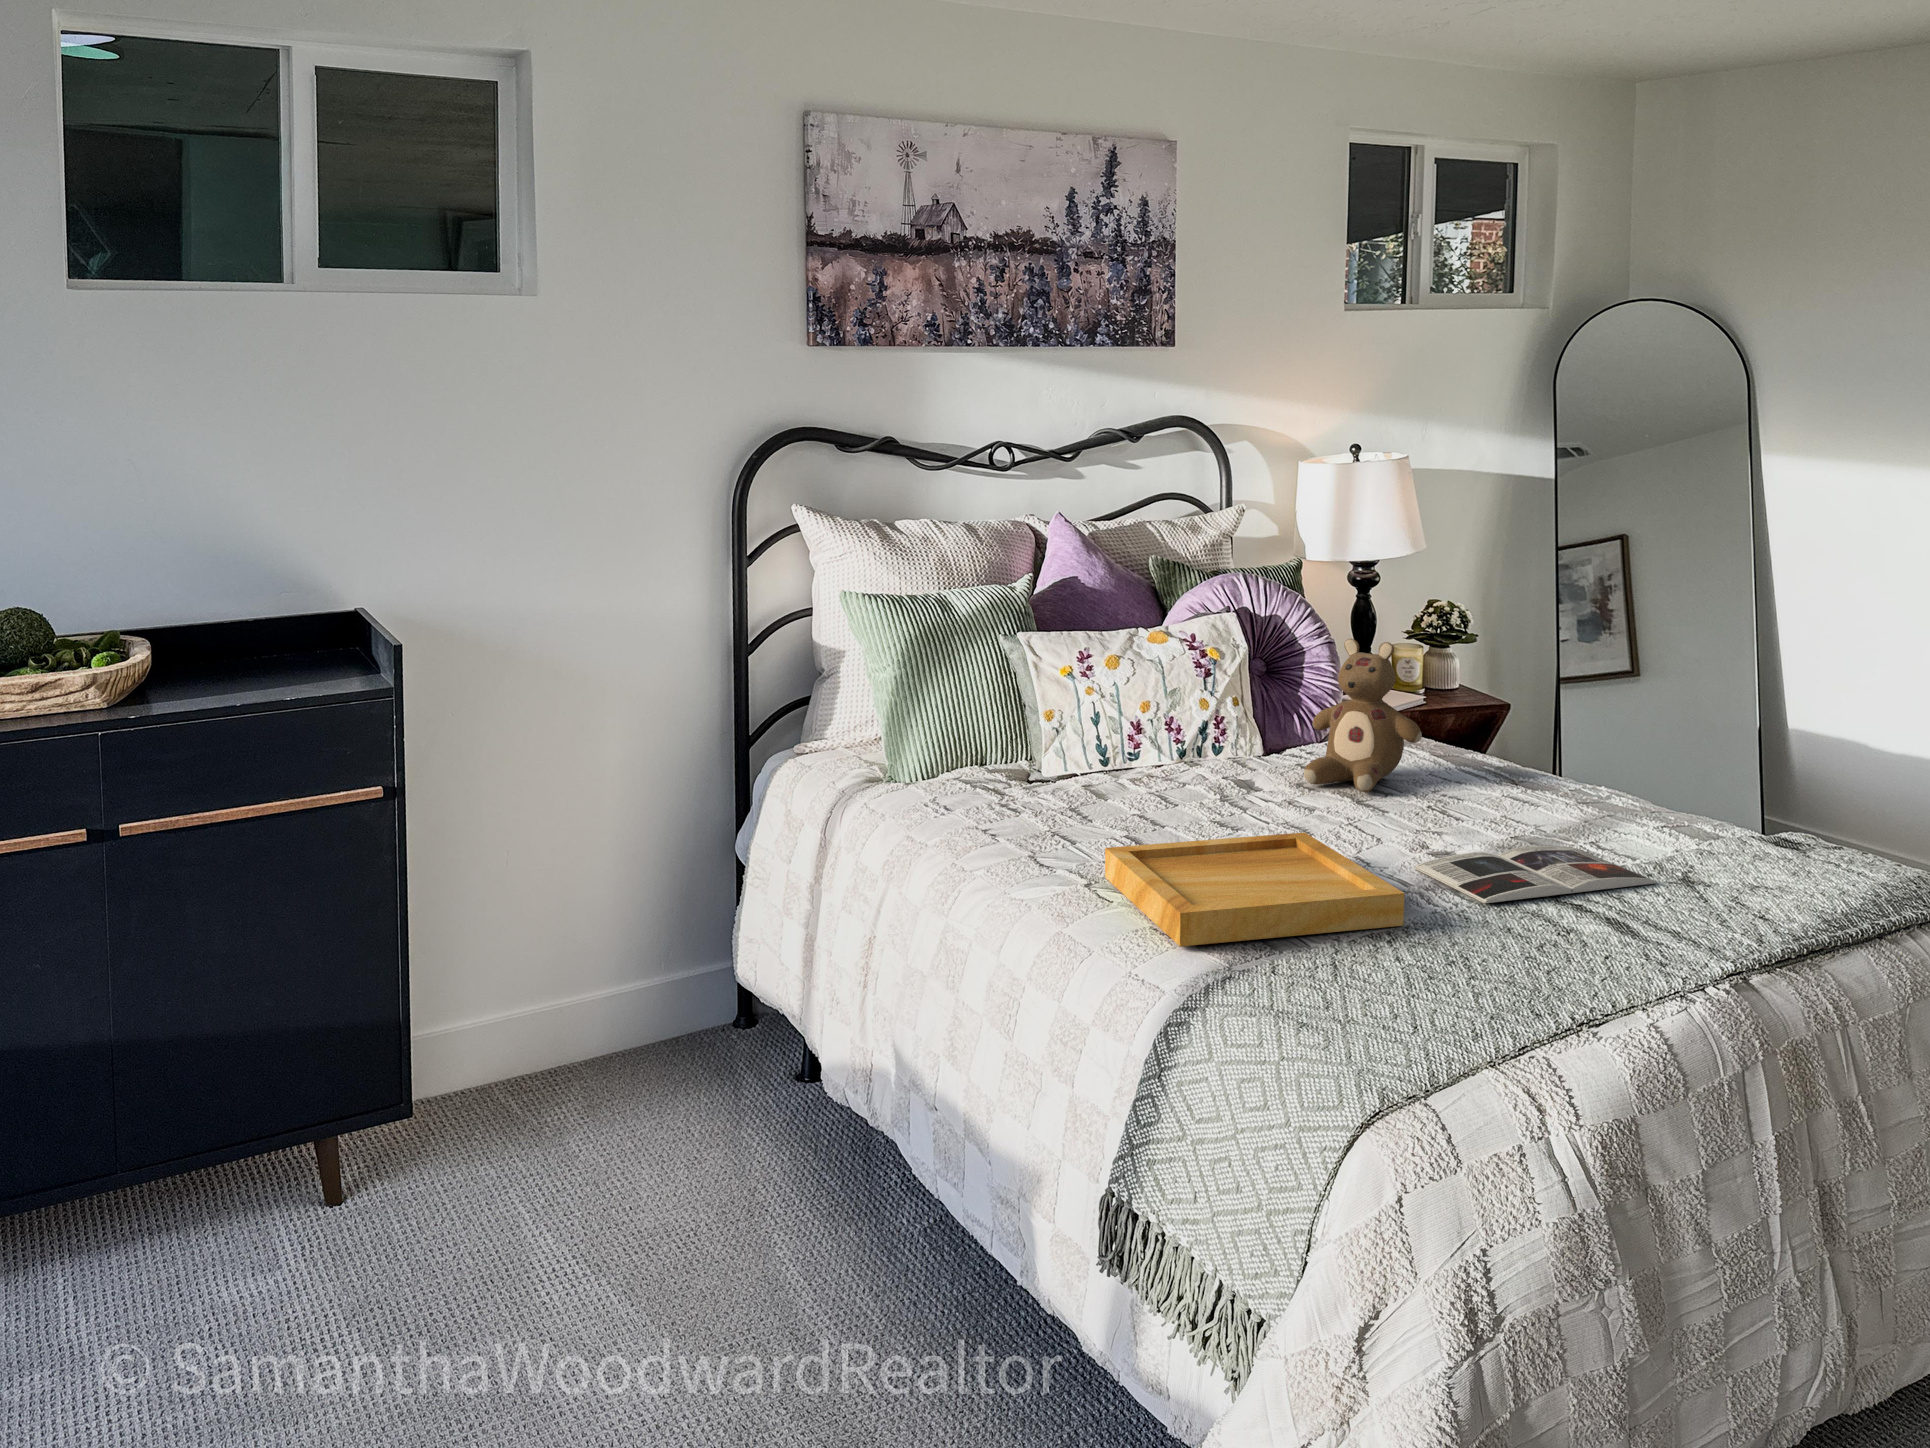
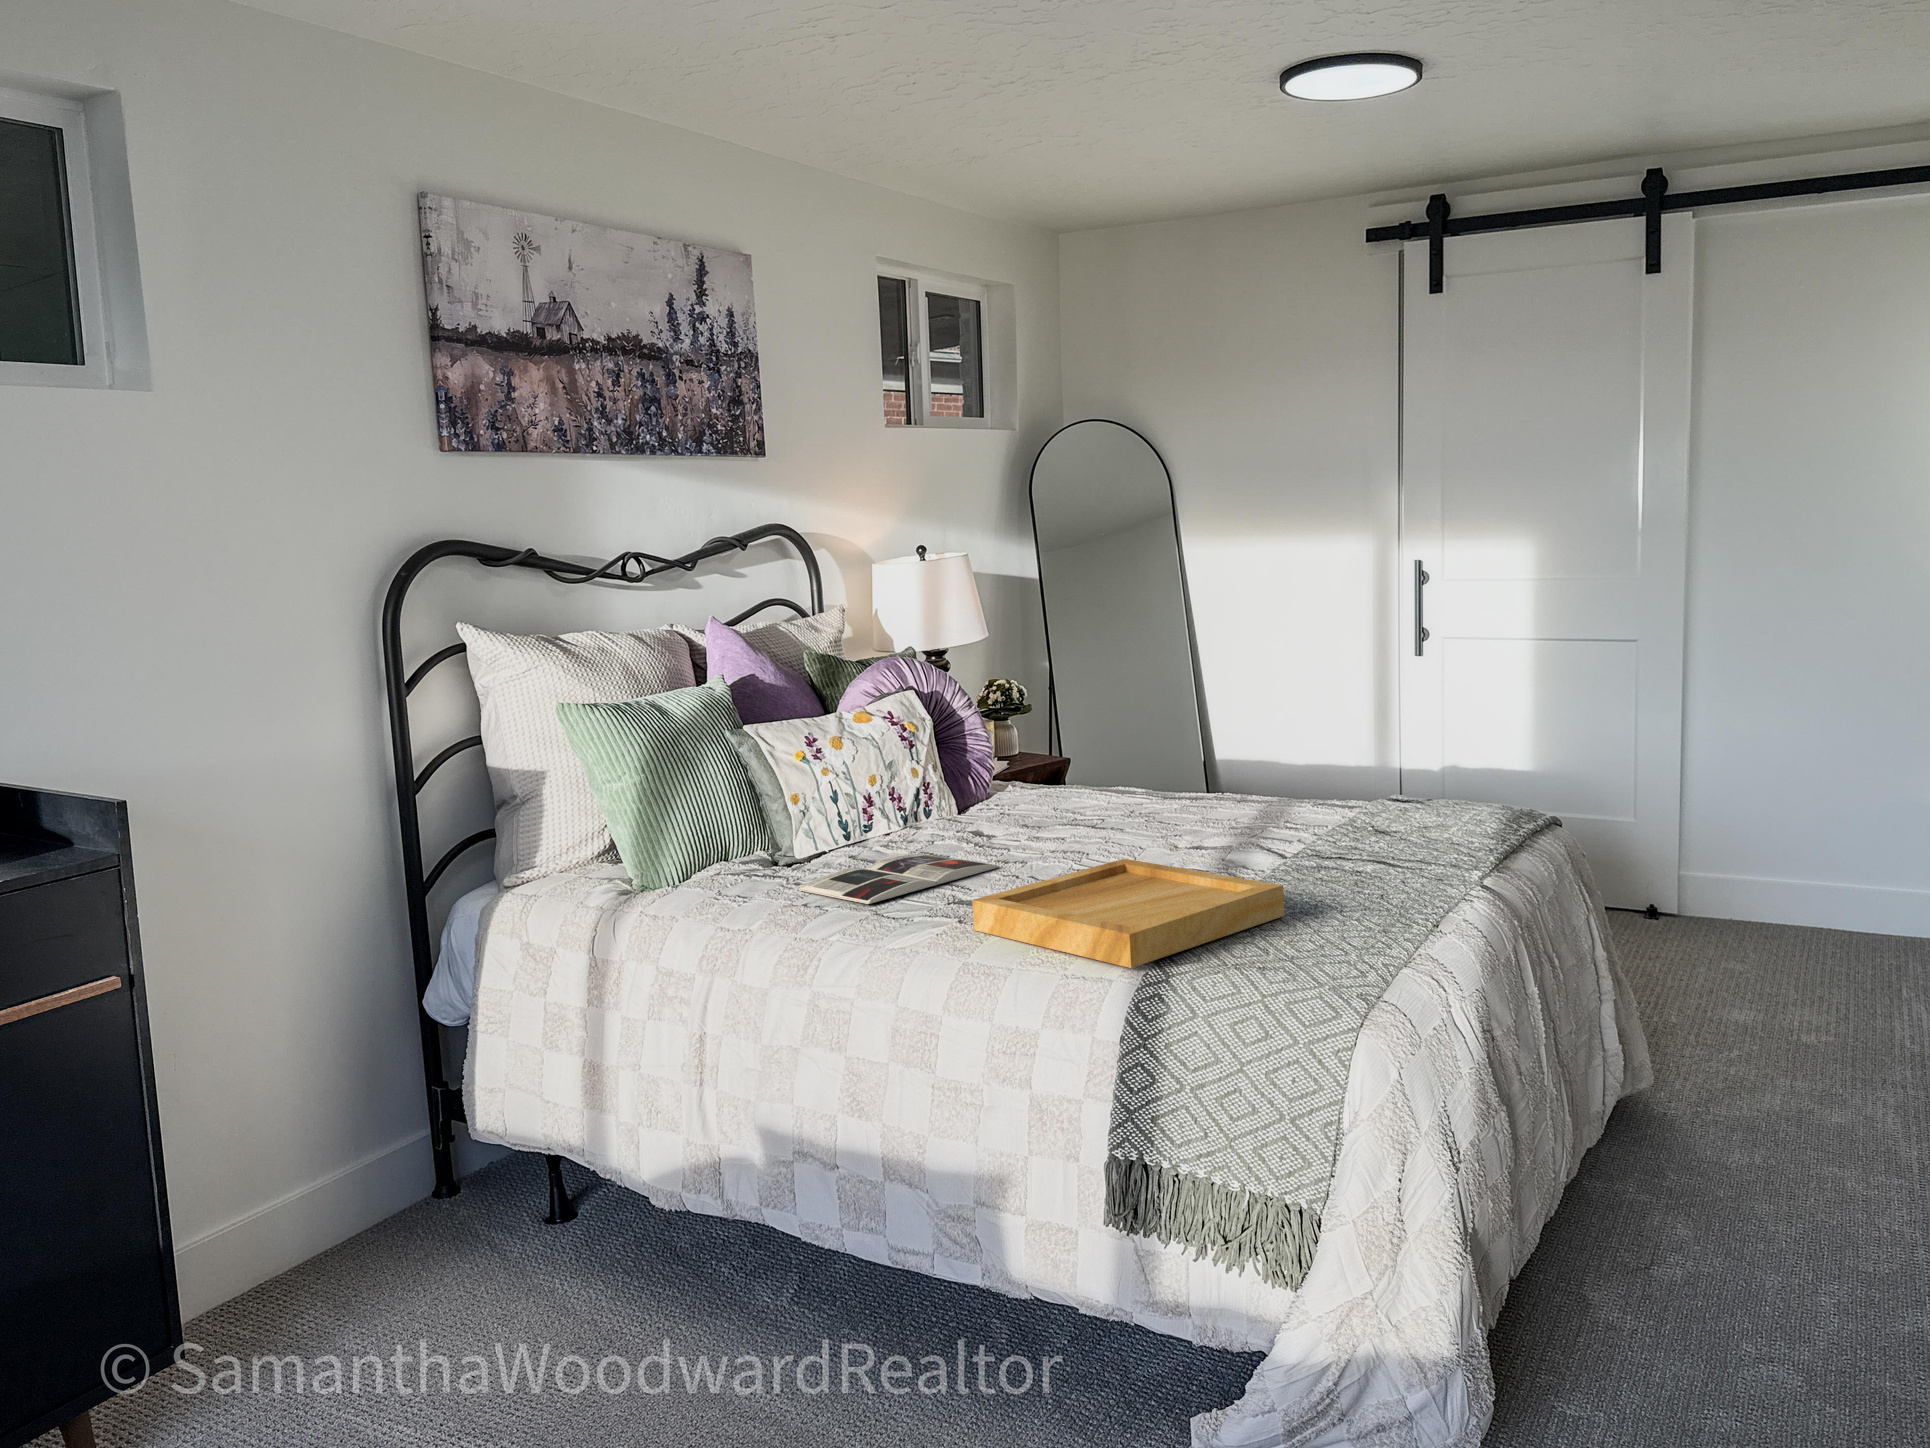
stuffed bear: present [1304,639,1422,792] -> none [1026,689,1134,830]
magazine: present [1414,846,1656,903] -> present [799,854,998,904]

